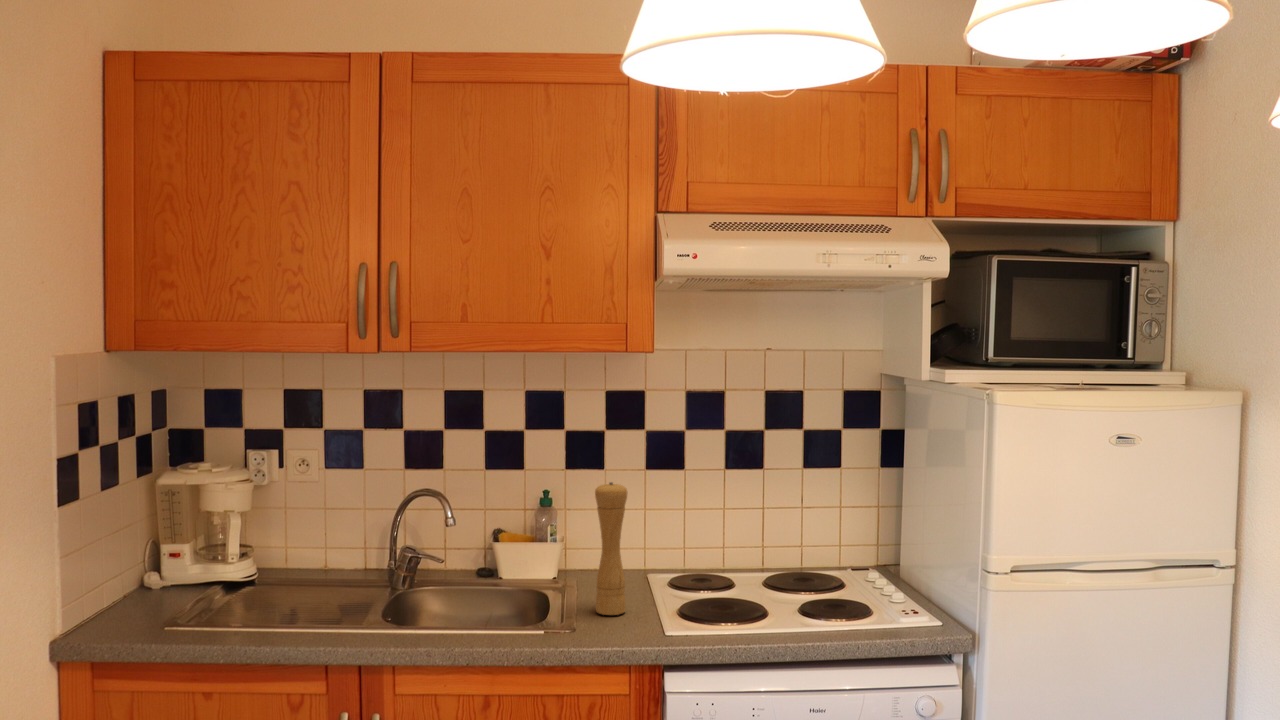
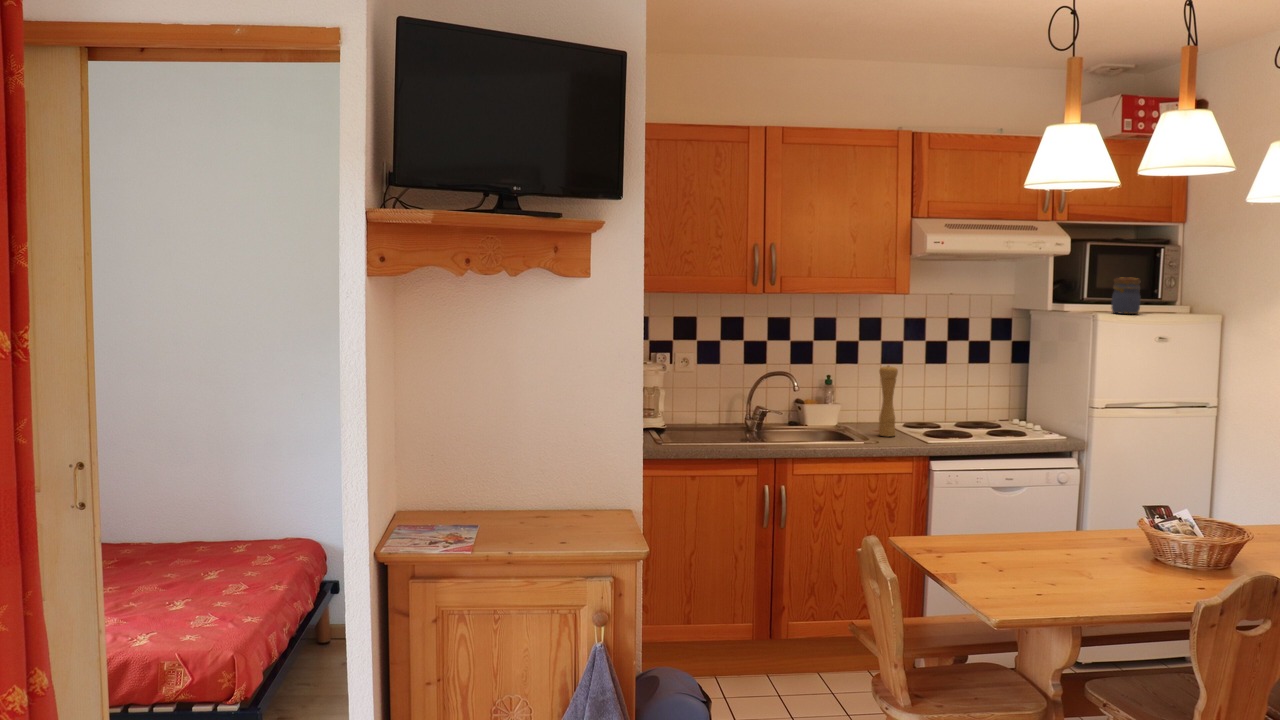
jar: none [1030,321,1085,390] -> present [1111,277,1140,314]

